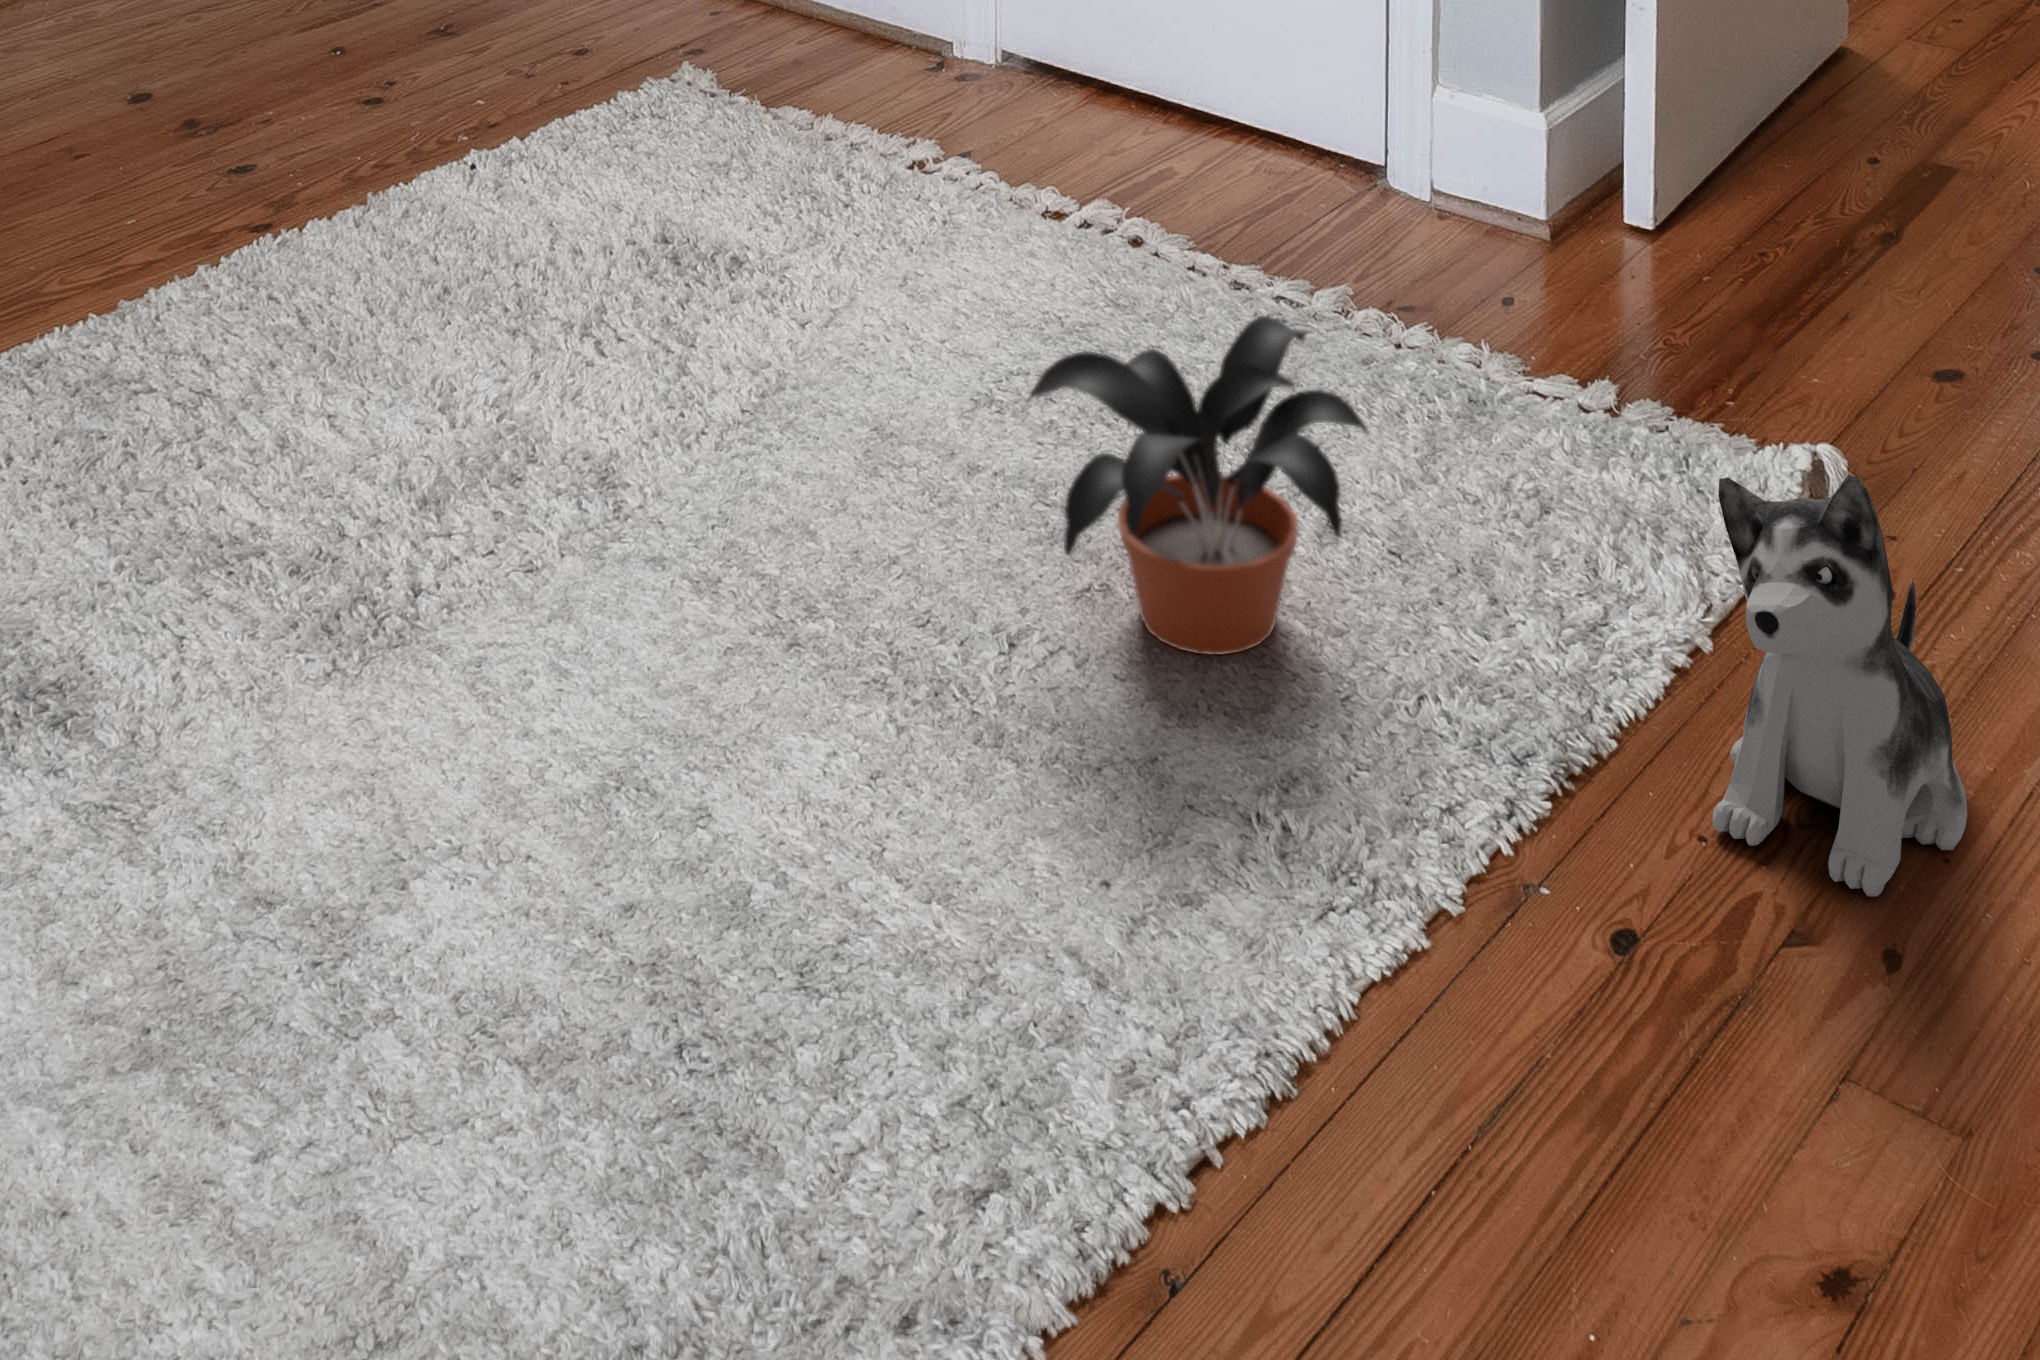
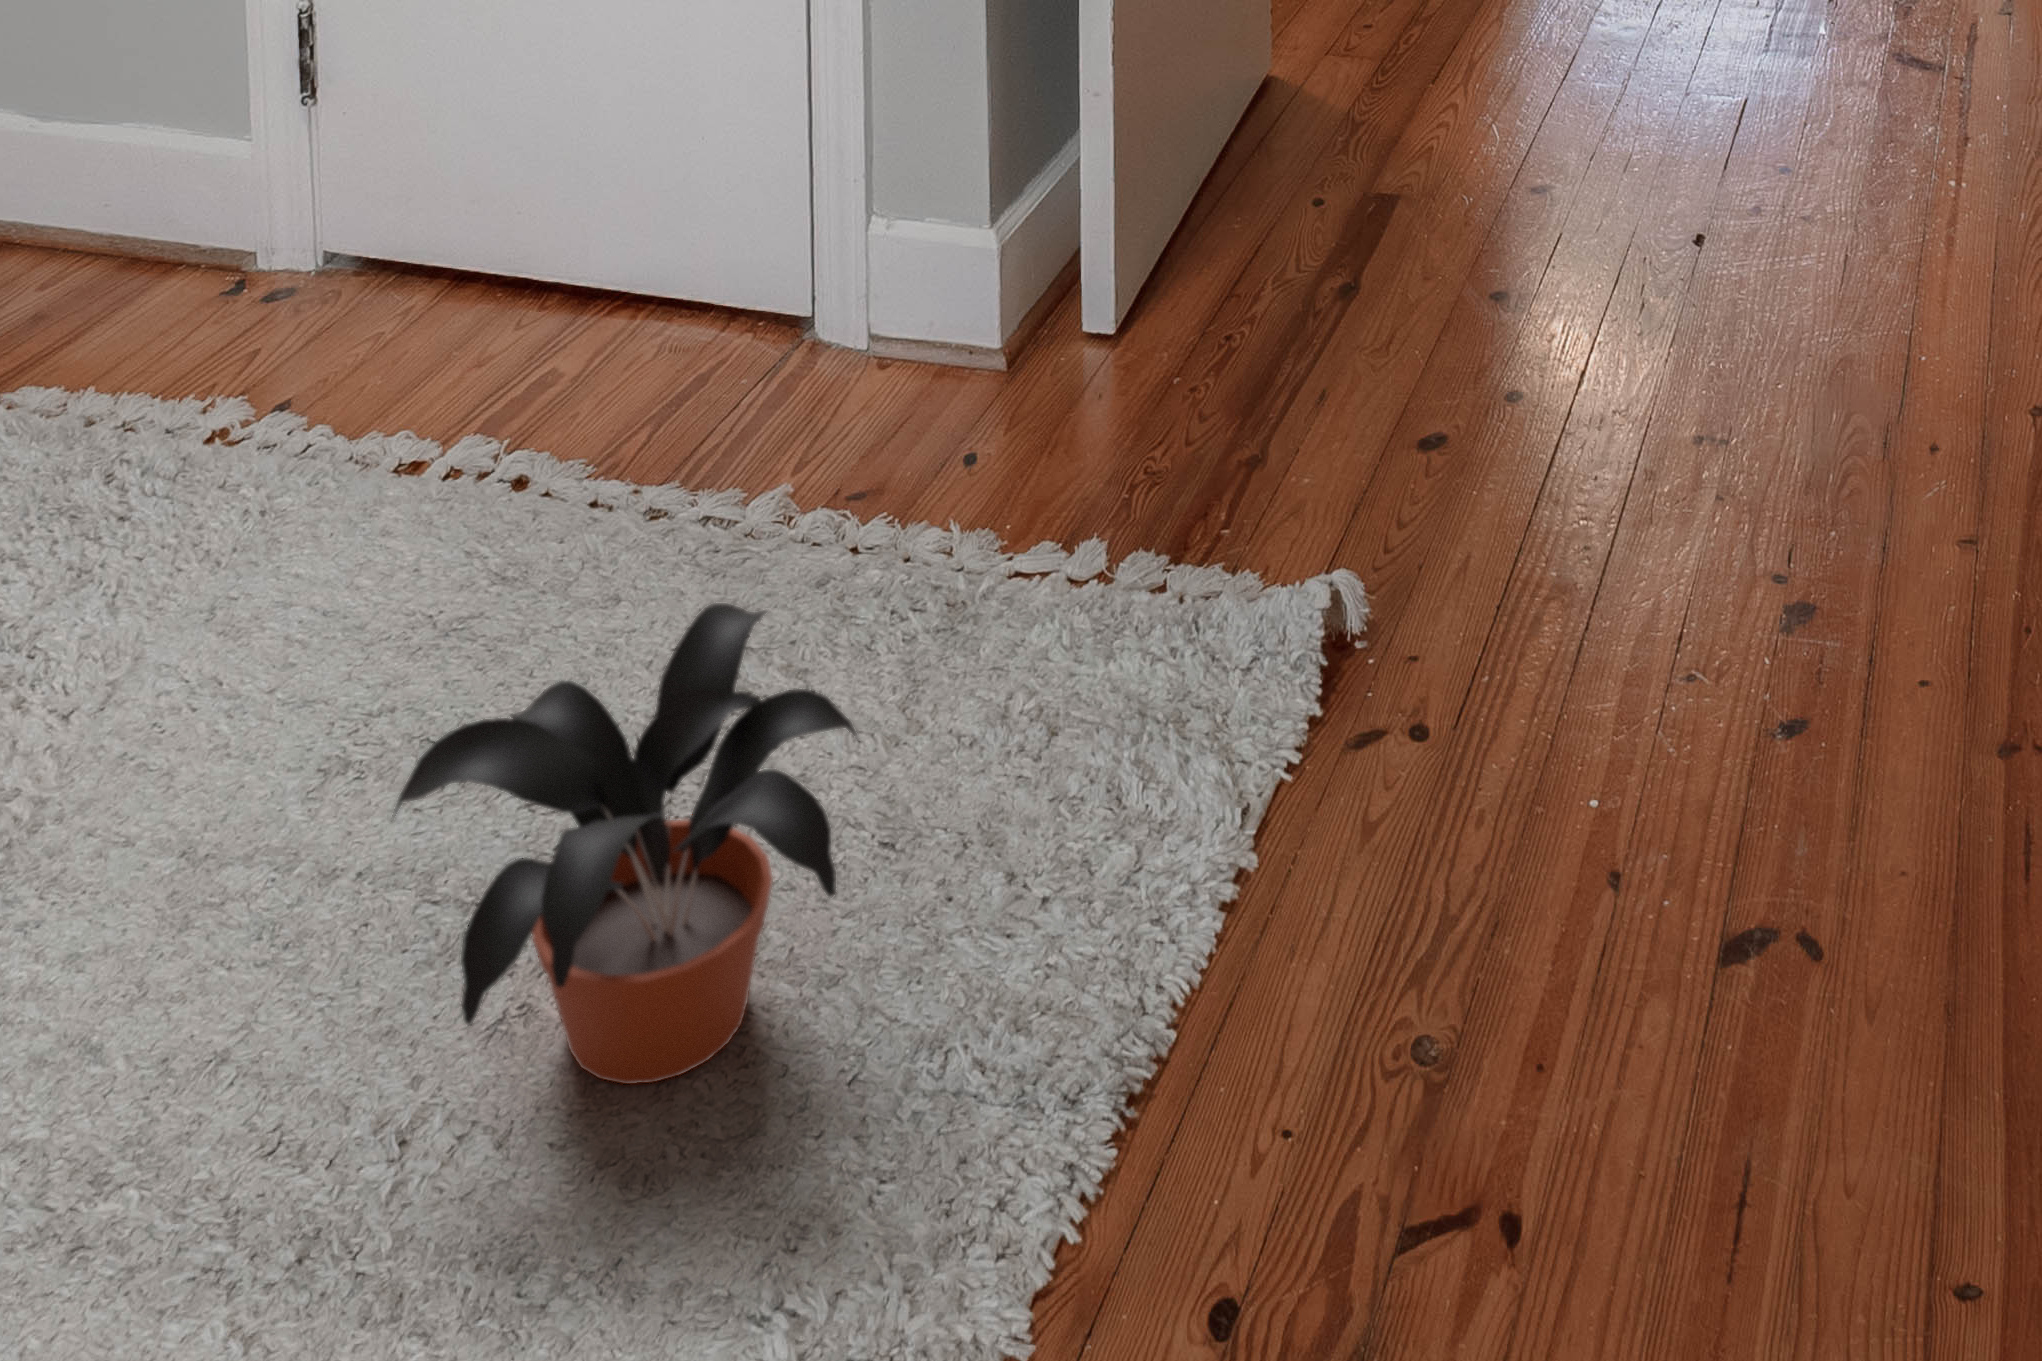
plush toy: present [1713,475,1967,897] -> none [1291,679,1572,1175]

